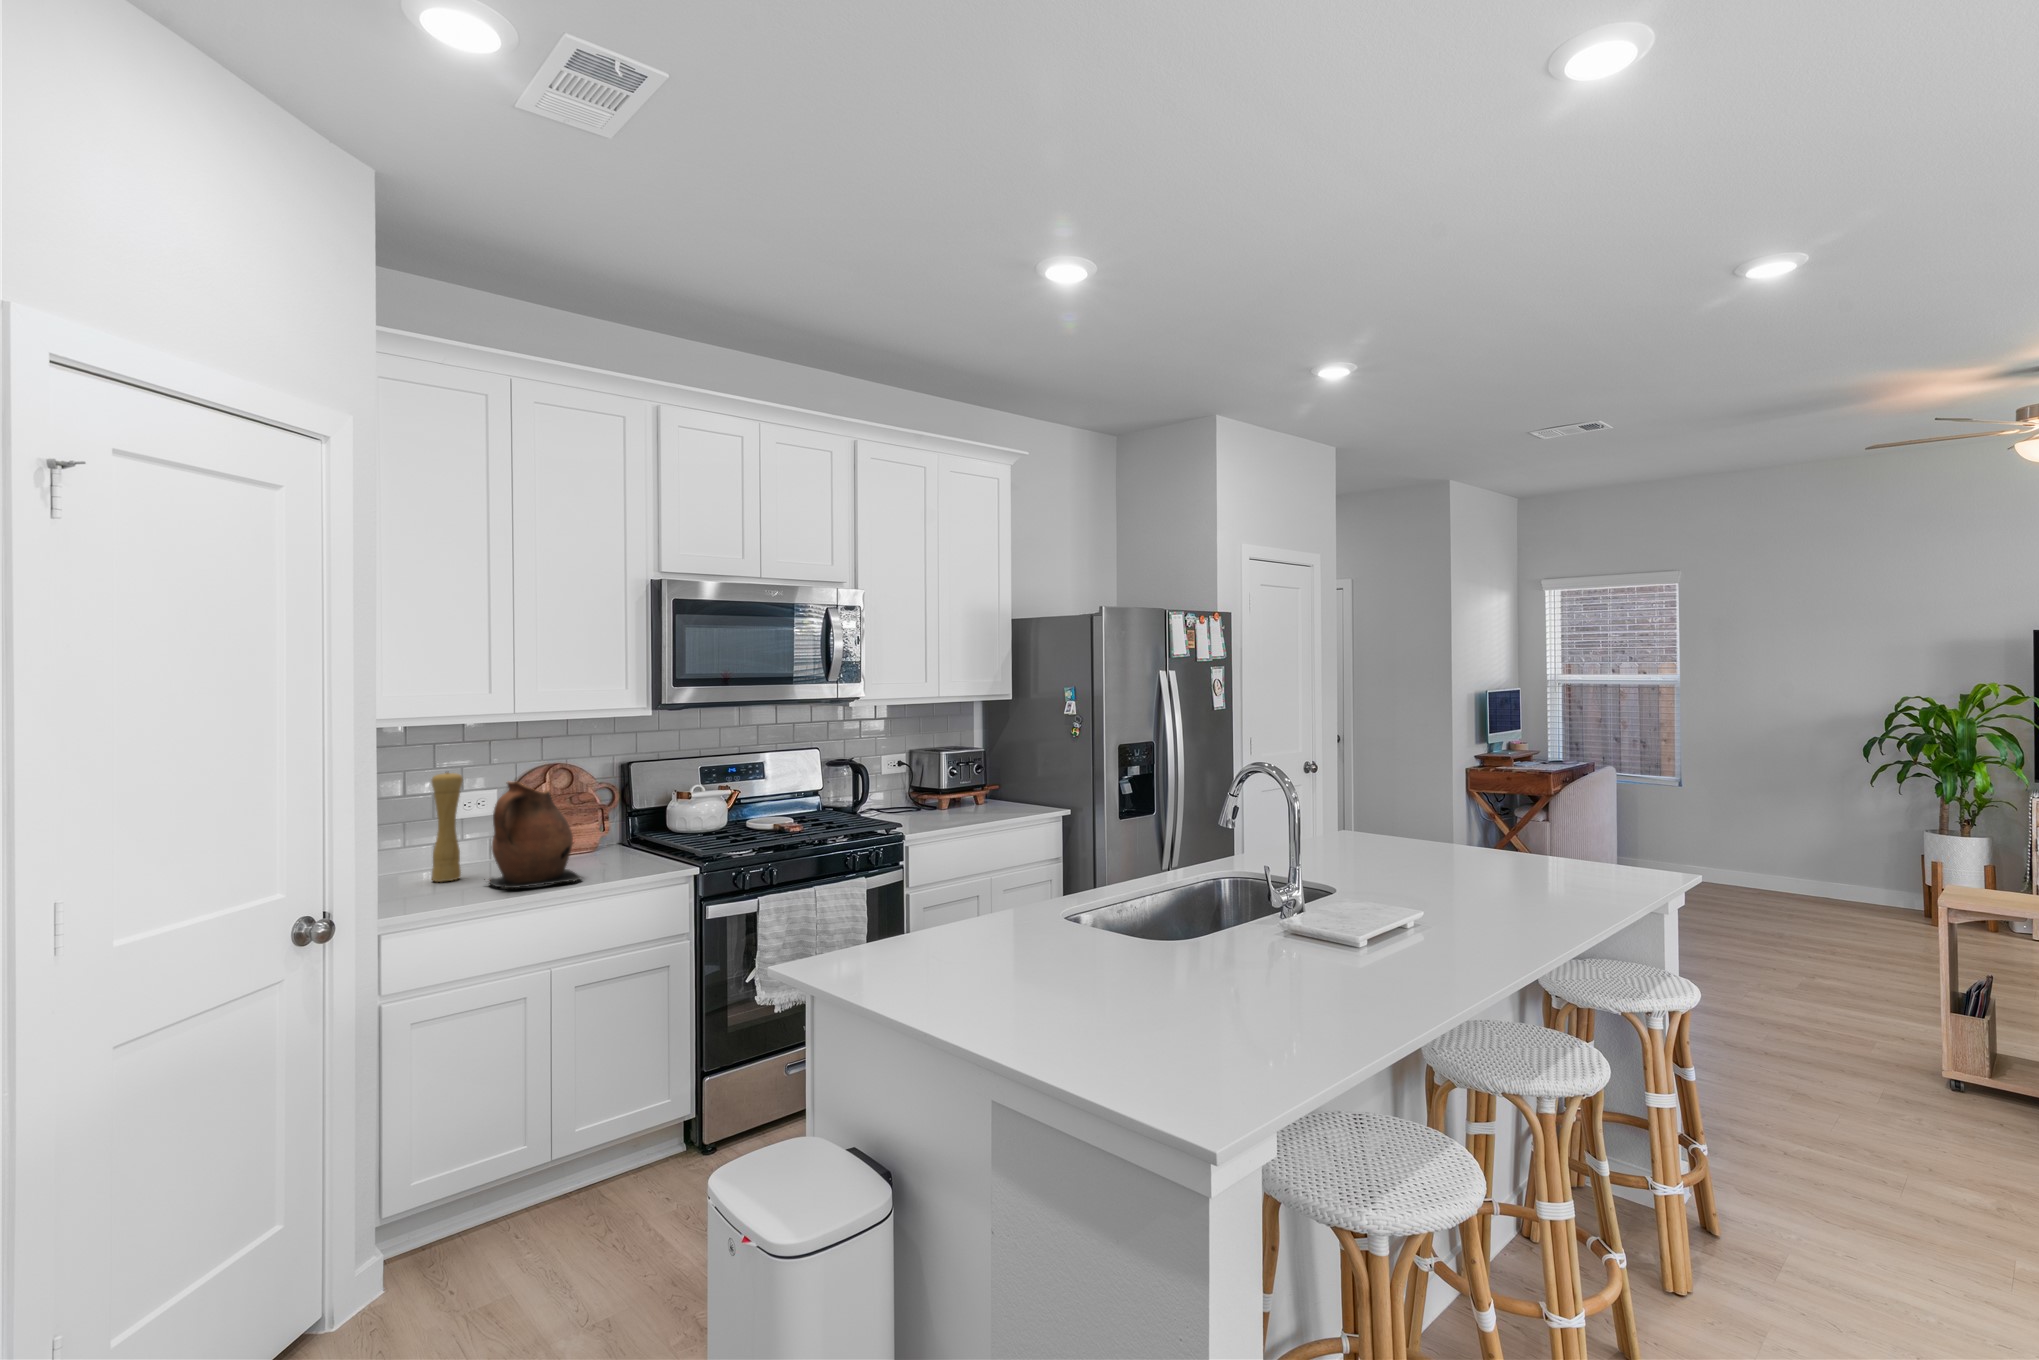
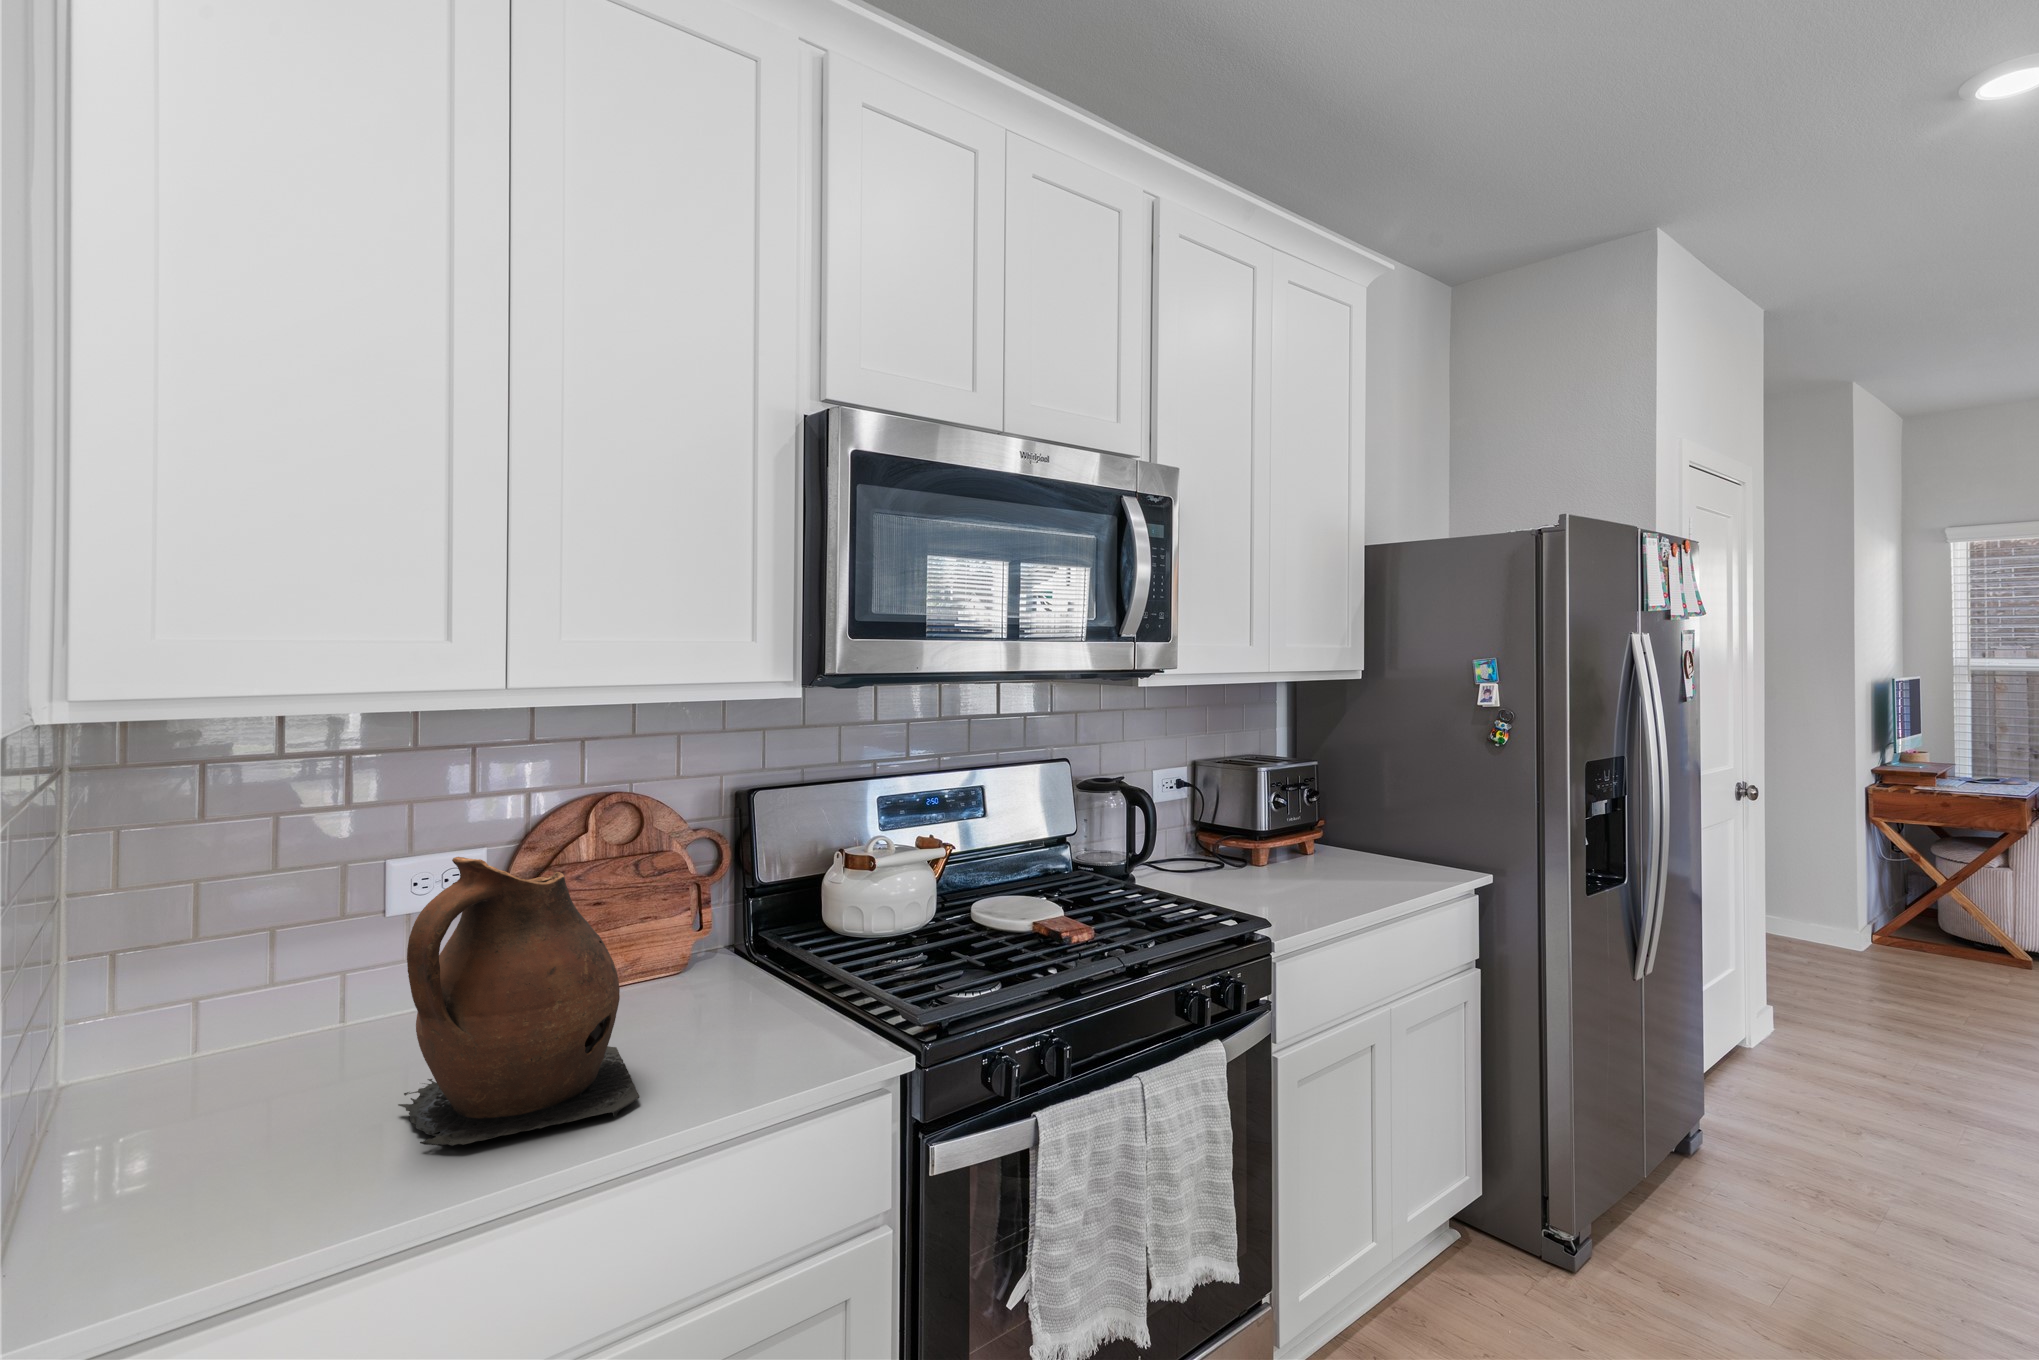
pepper mill: present [432,772,463,882] -> none [297,822,377,1088]

